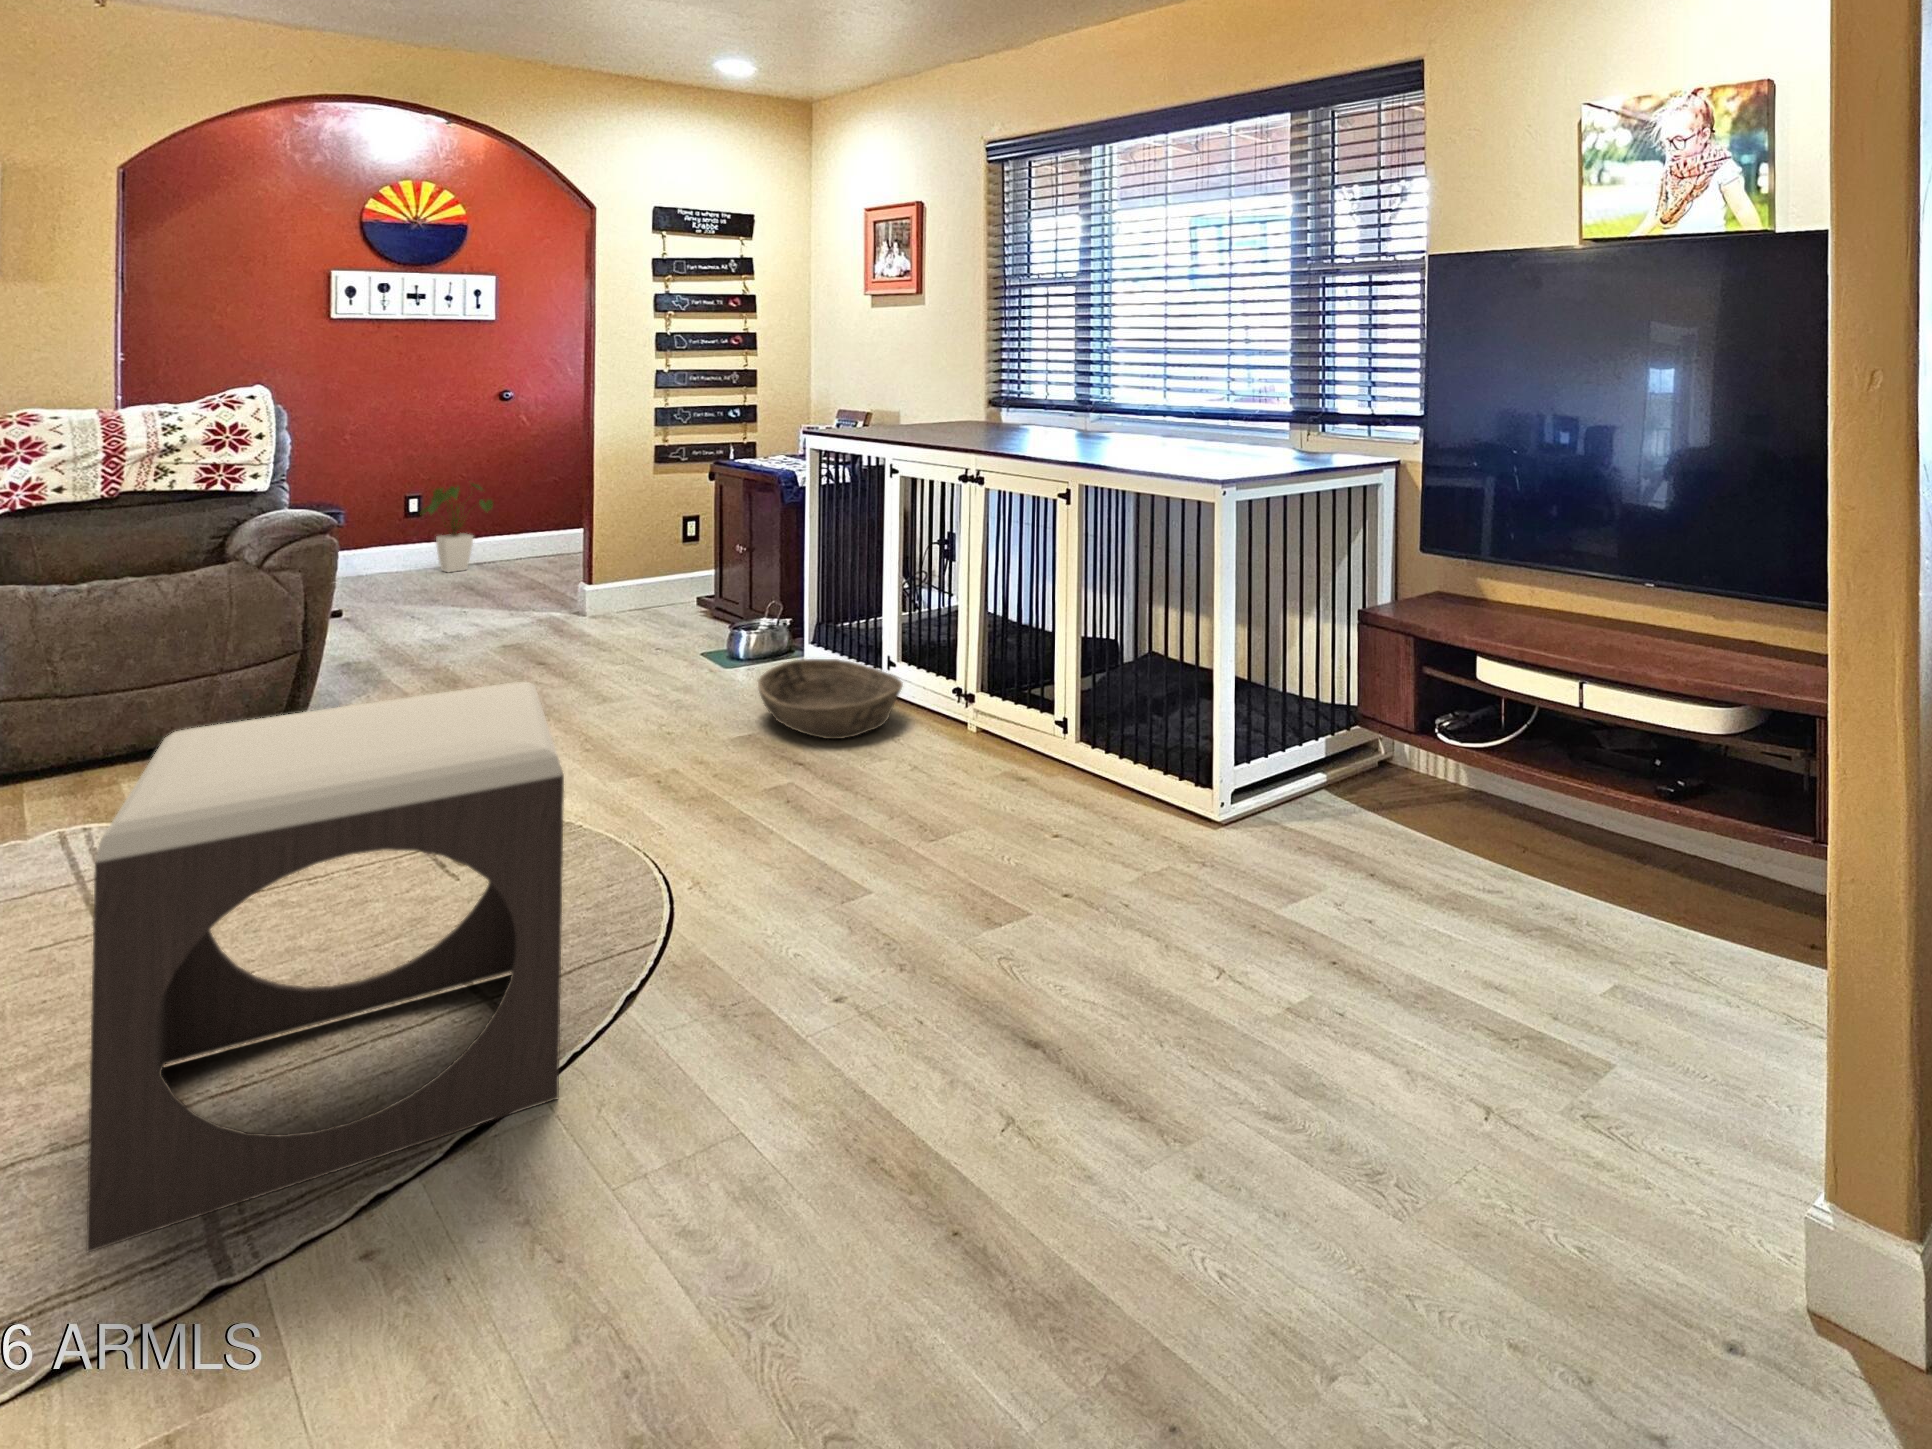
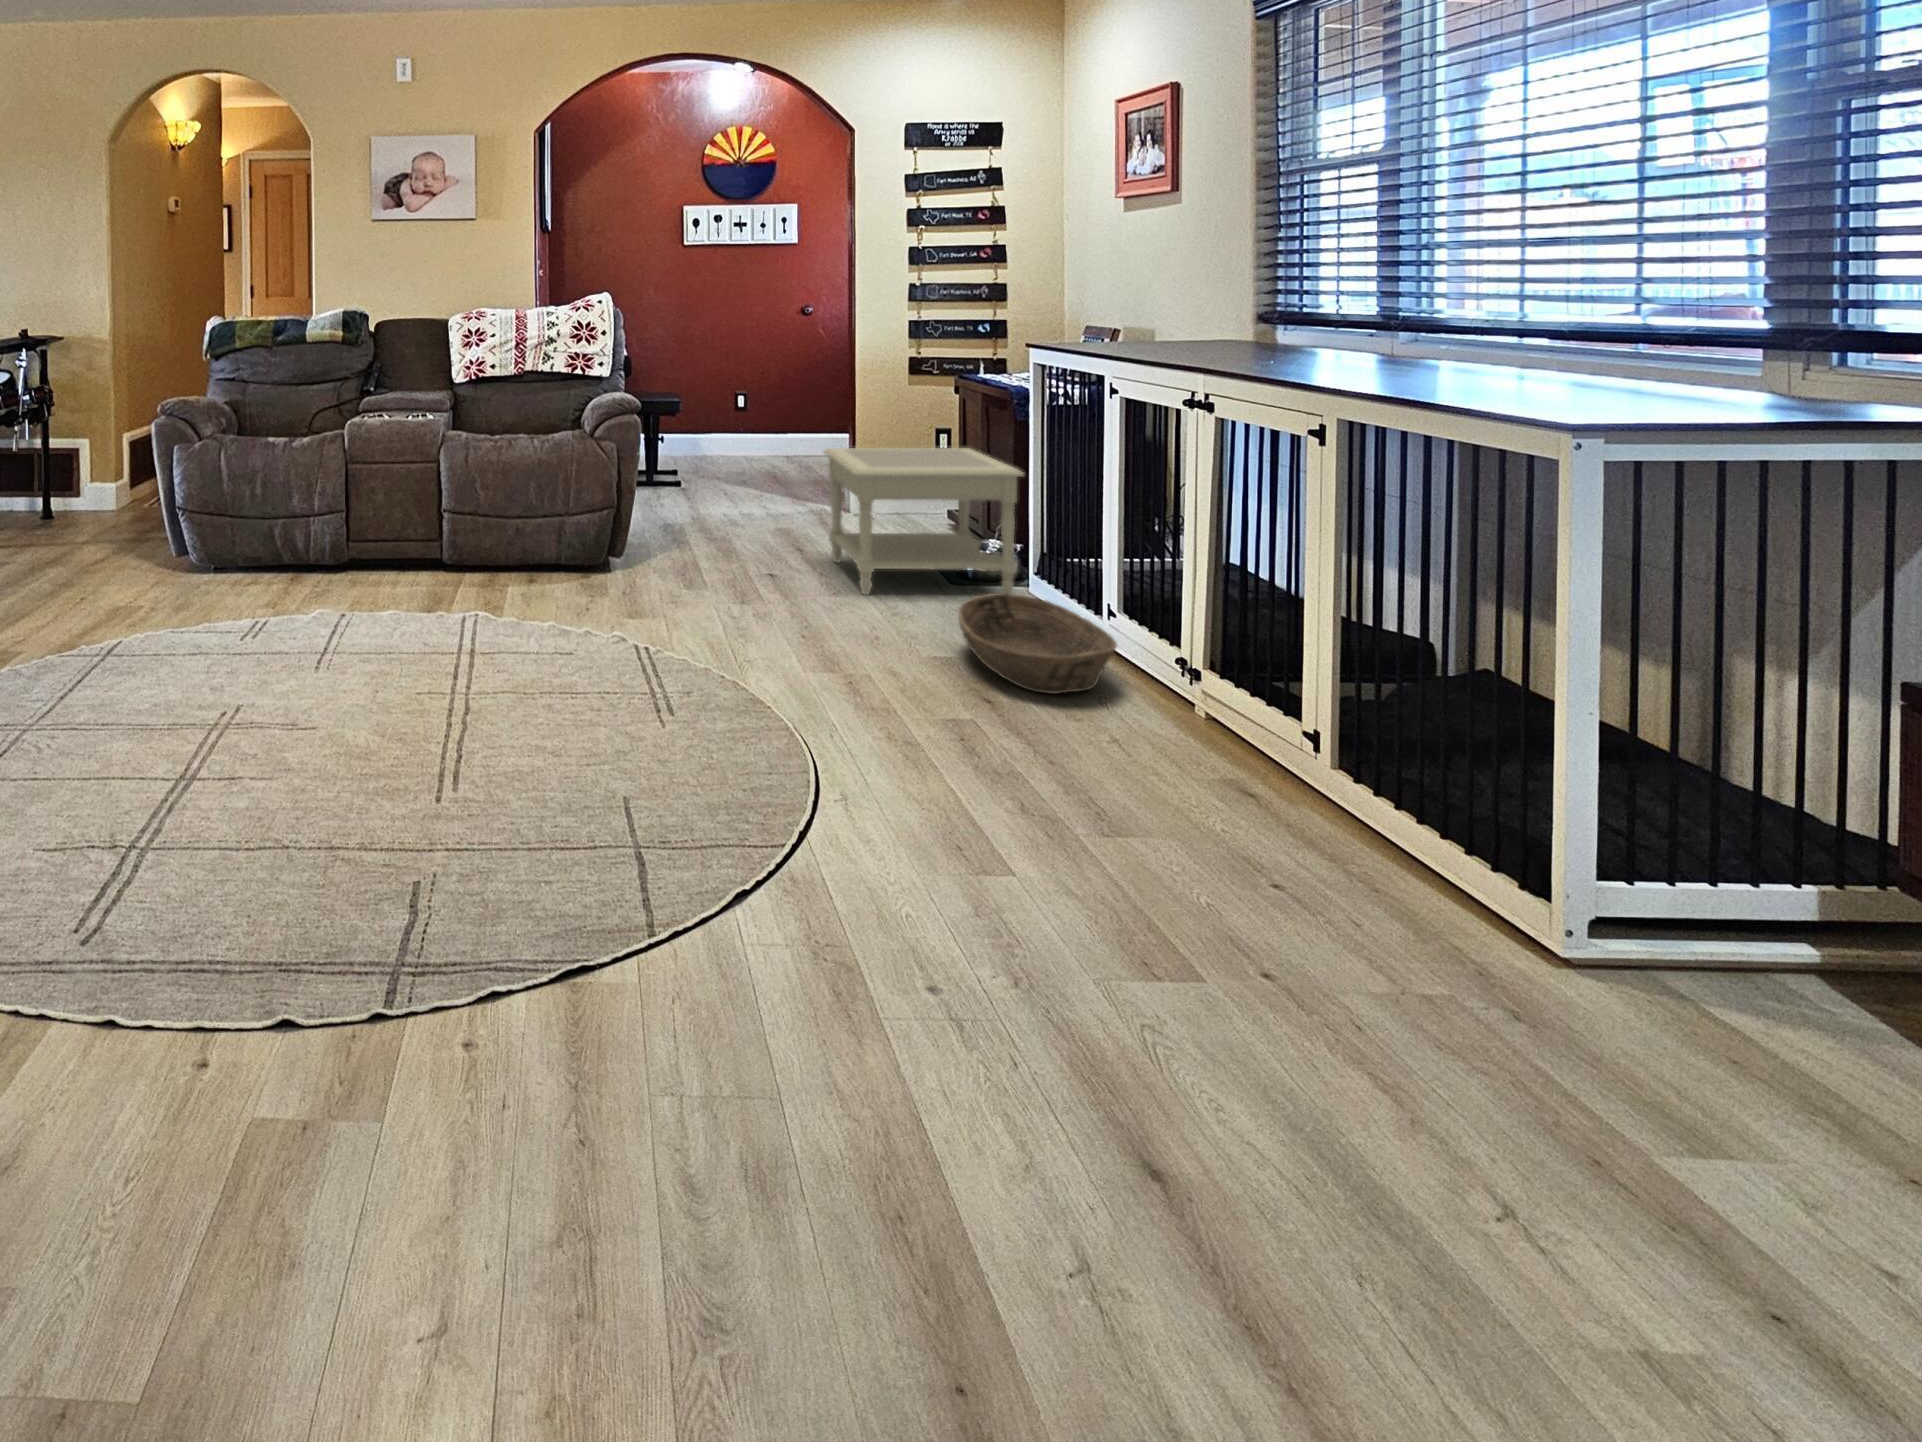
house plant: present [421,484,493,572] -> none [744,385,793,463]
side table: none [581,531,804,692] -> present [824,448,1024,595]
footstool: present [87,682,564,1252] -> none [334,543,680,978]

